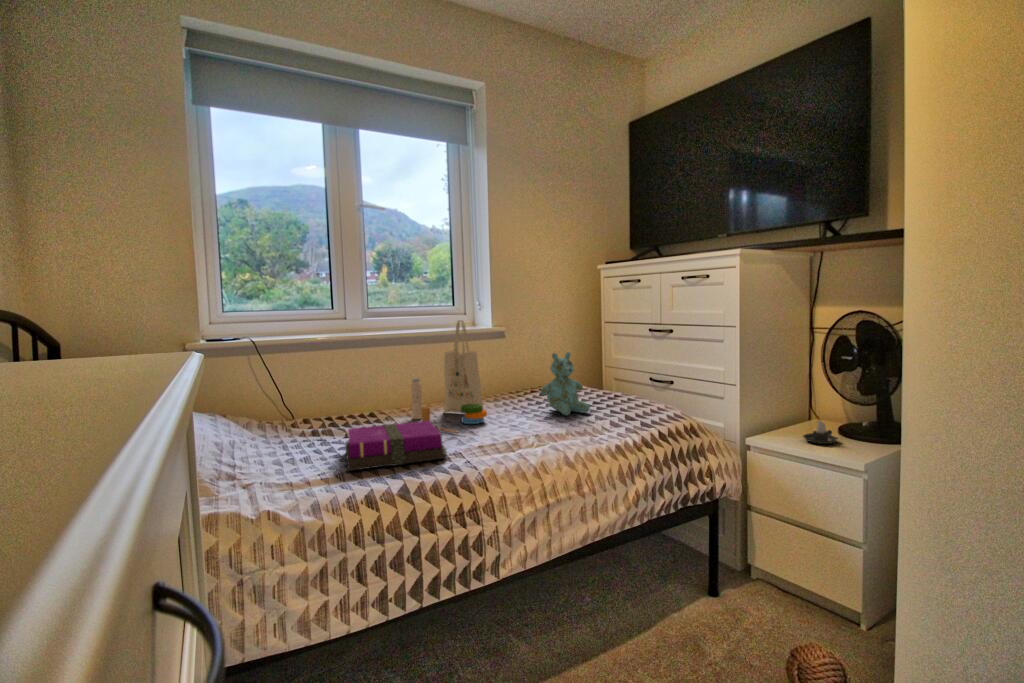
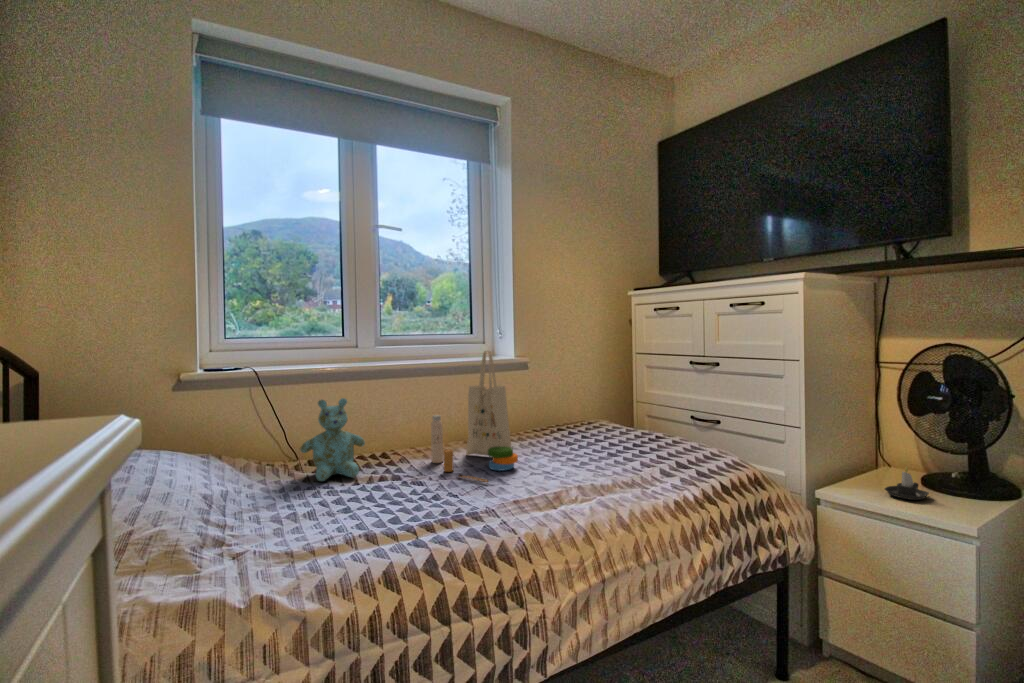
stuffed bear: present [541,352,590,415] -> present [300,398,365,481]
notebook: present [346,421,446,471] -> none [357,469,479,535]

